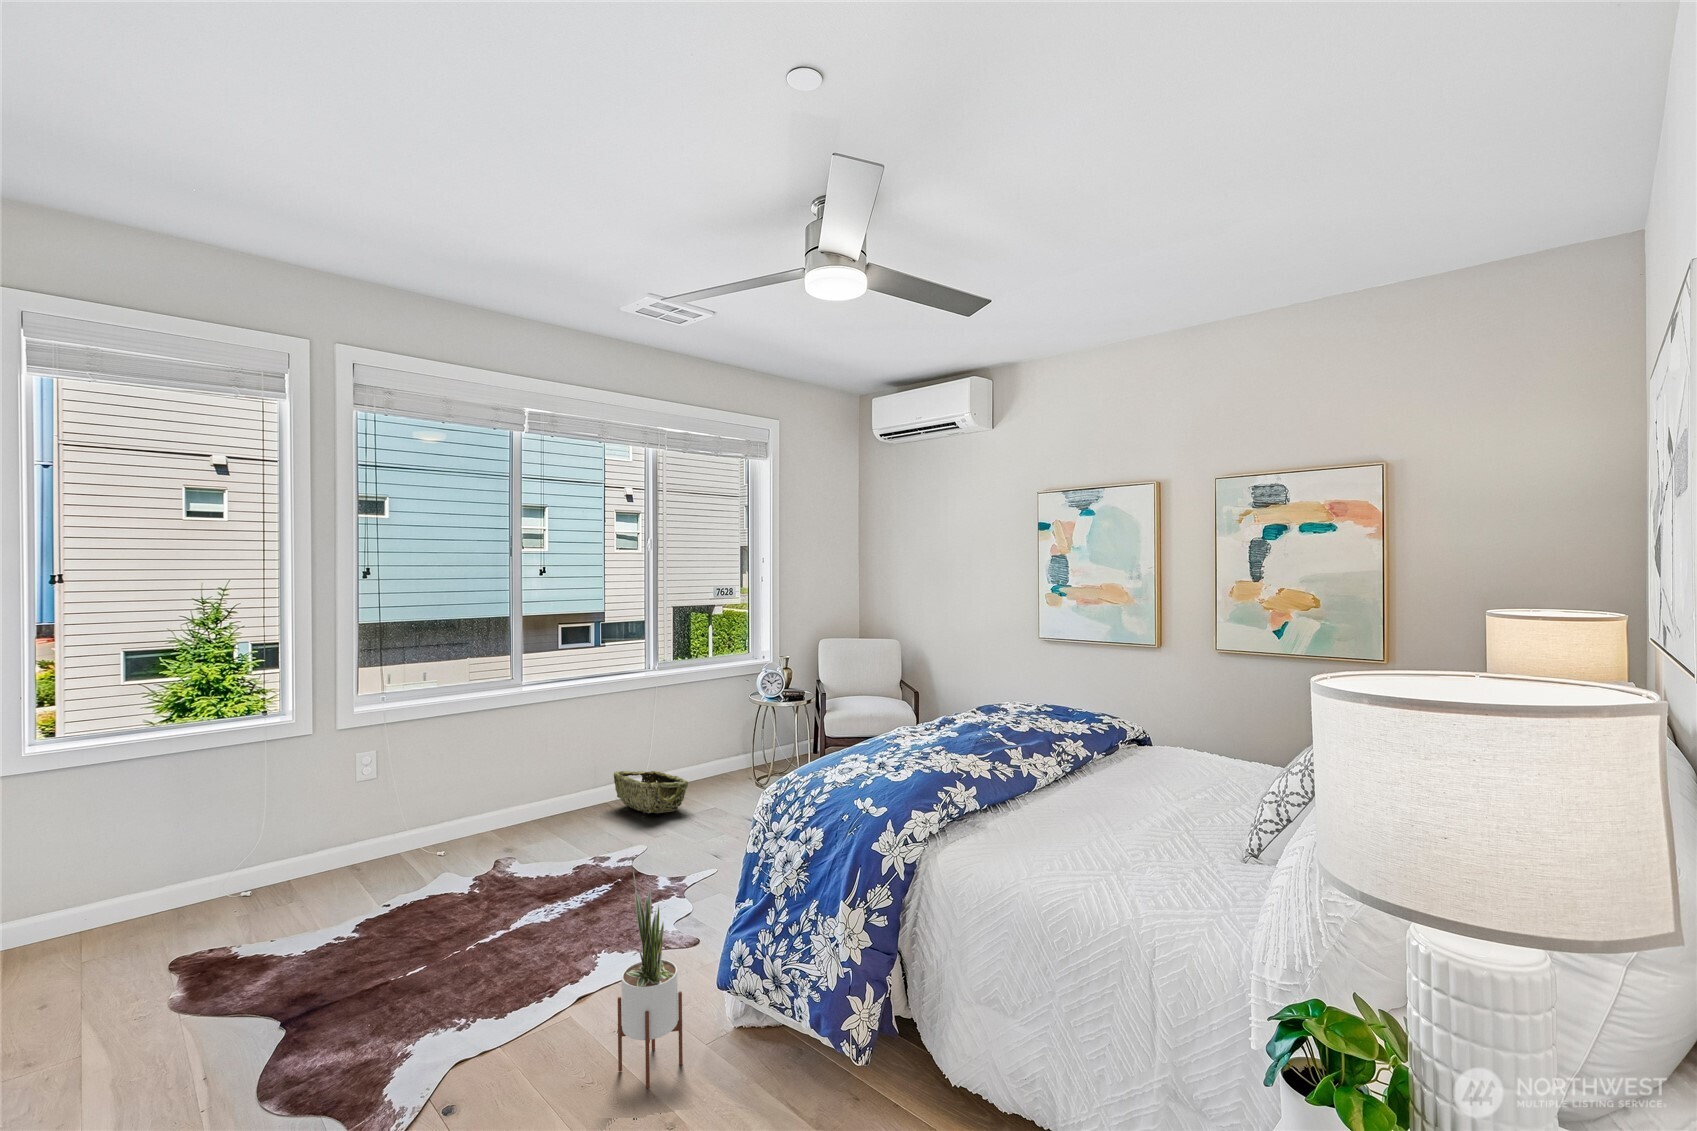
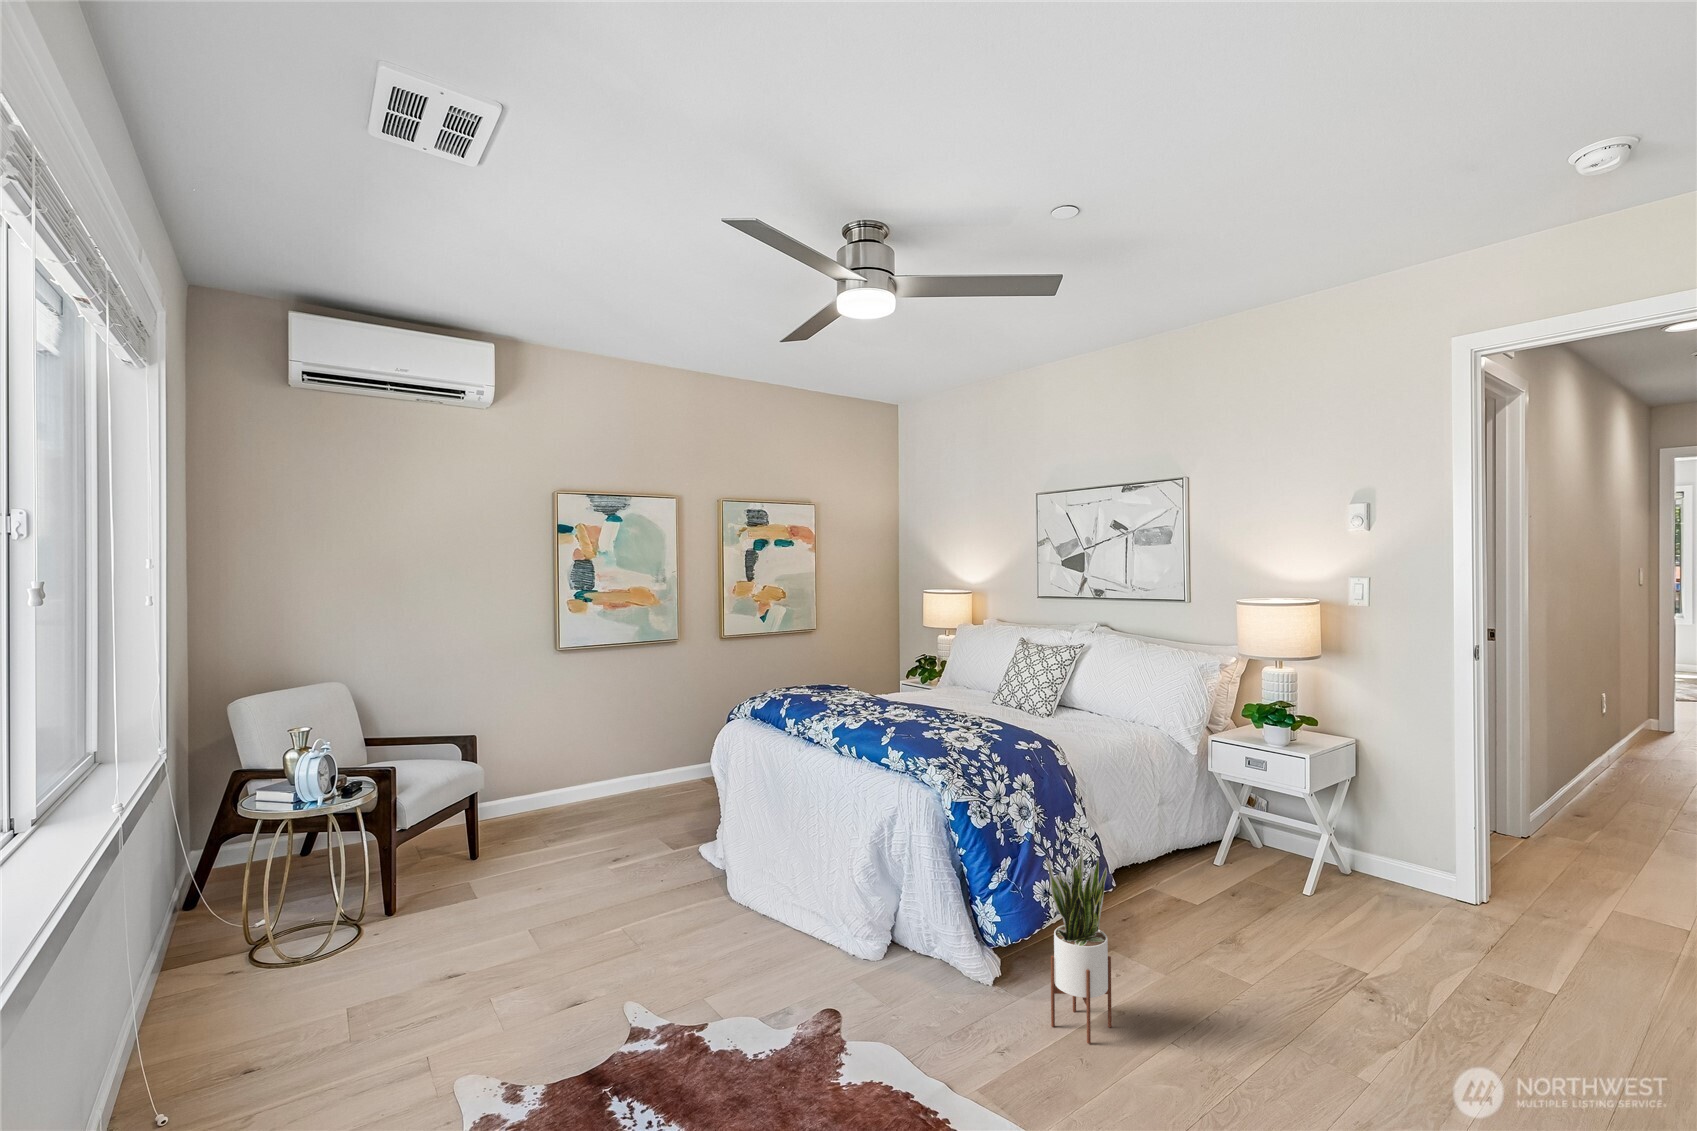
woven basket: present [614,771,688,814] -> none [134,964,336,1088]

